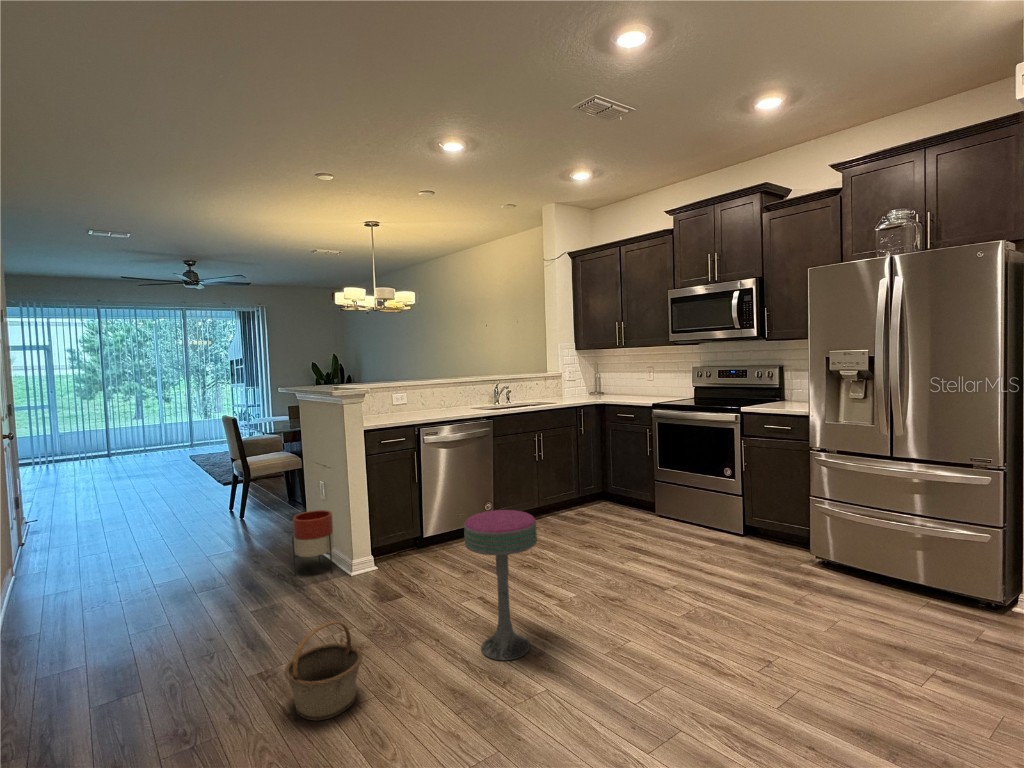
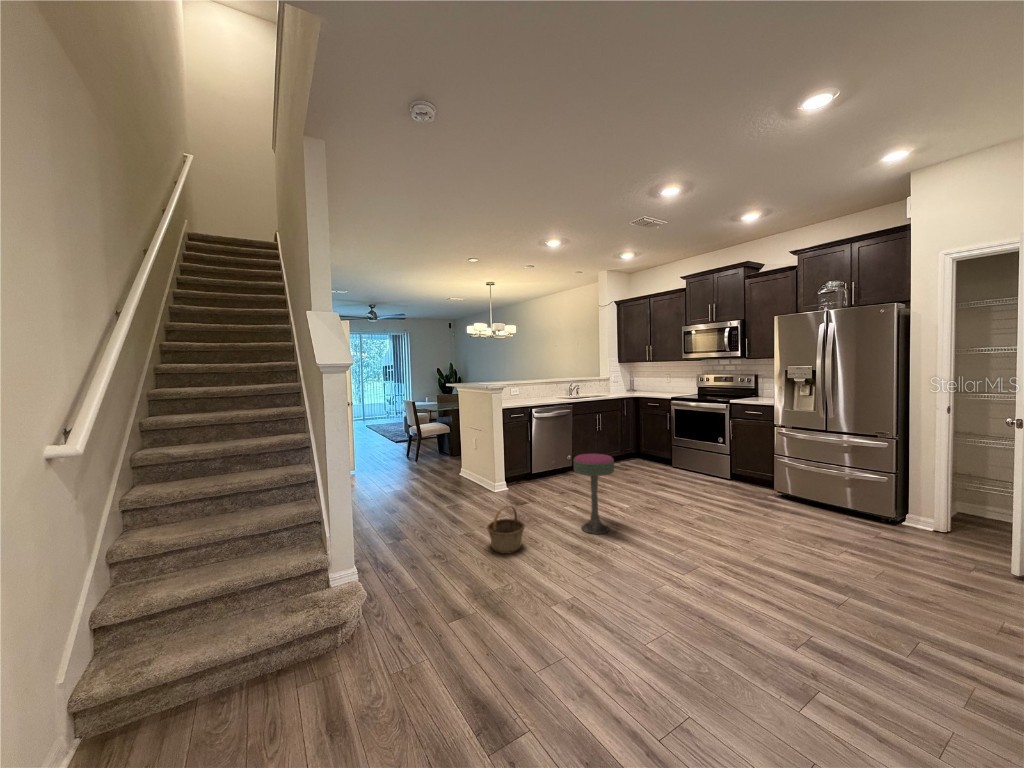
planter: present [292,510,334,576] -> none [461,455,483,492]

